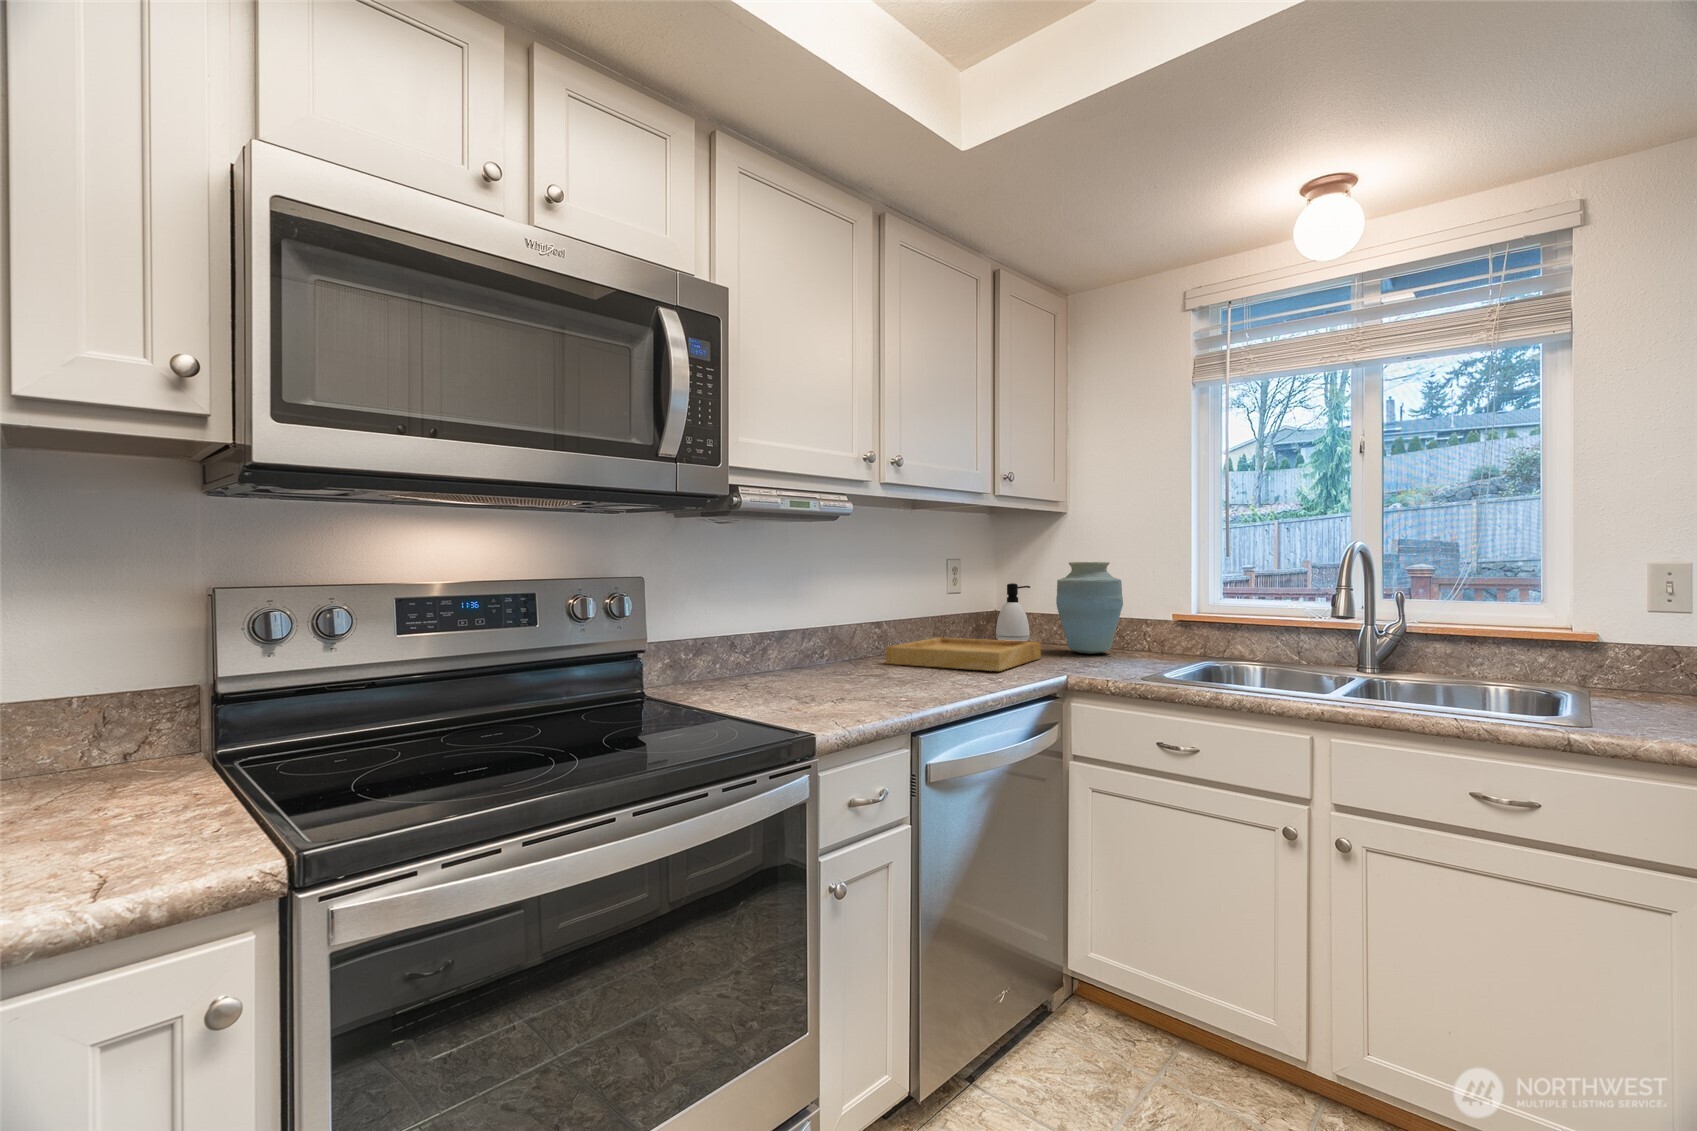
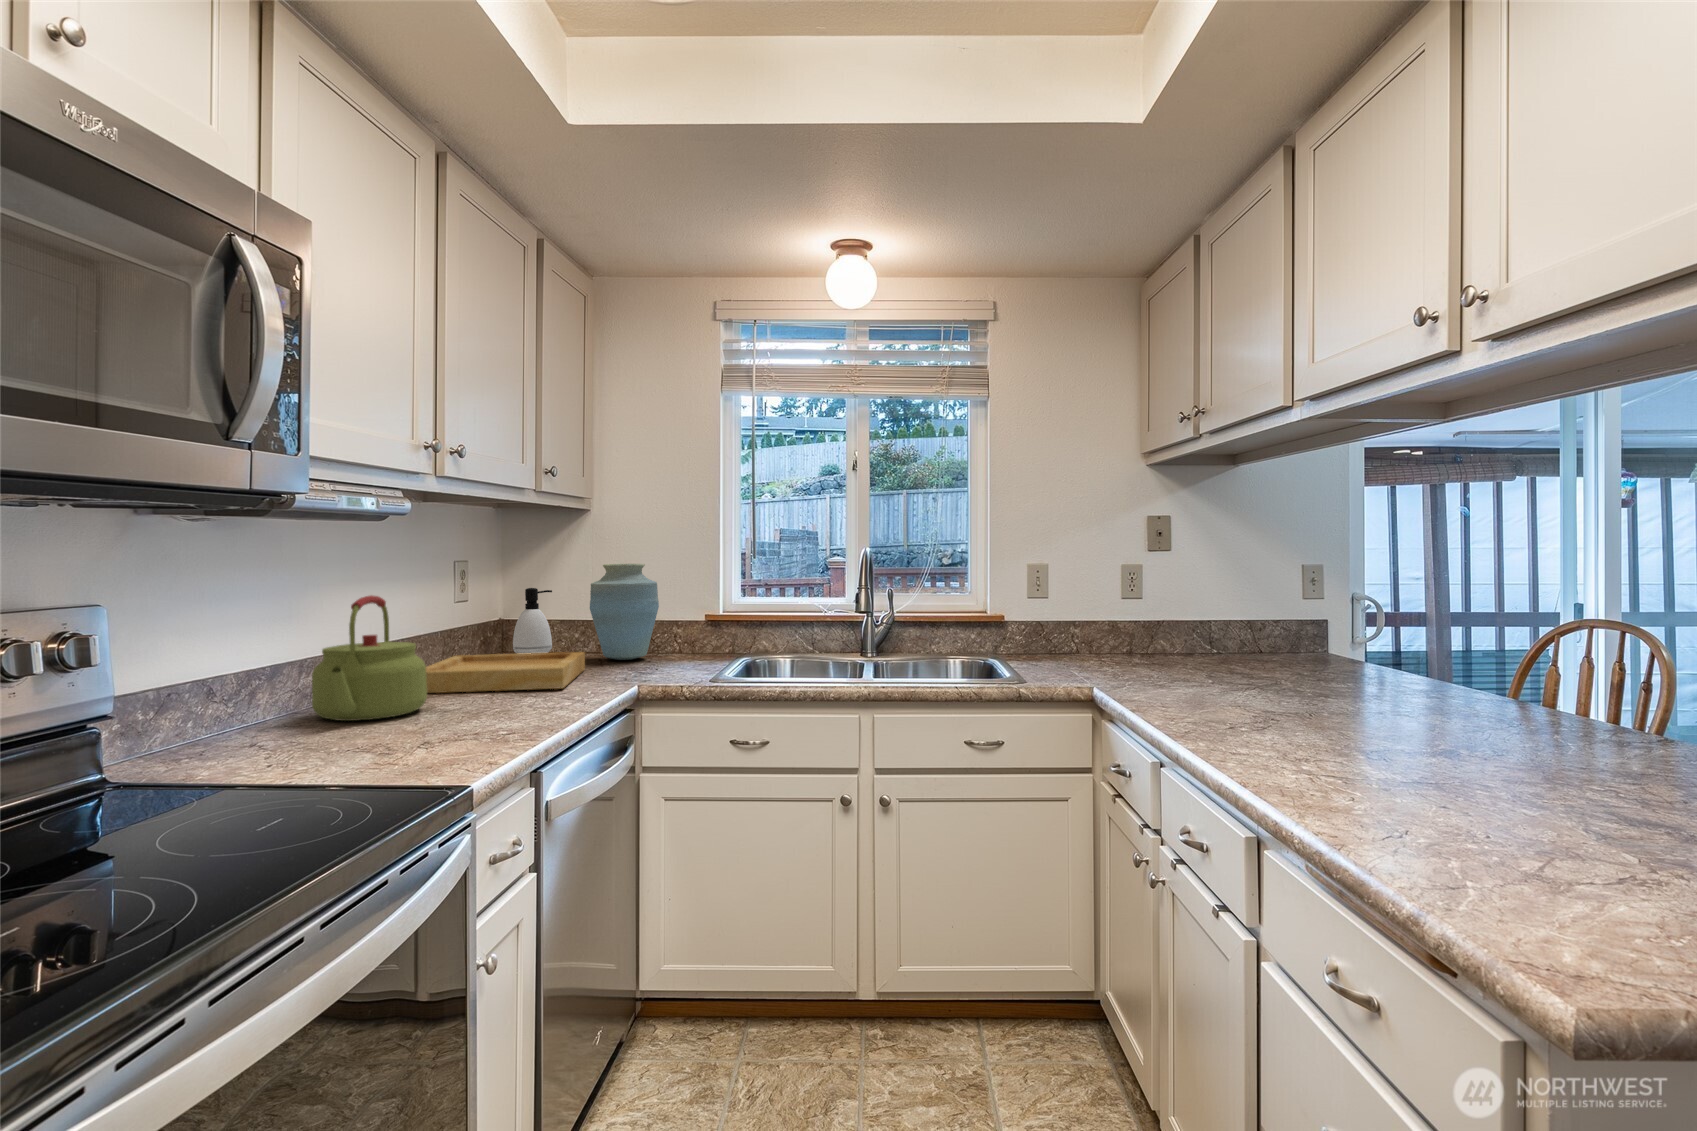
kettle: none [801,581,881,678] -> present [312,595,427,721]

